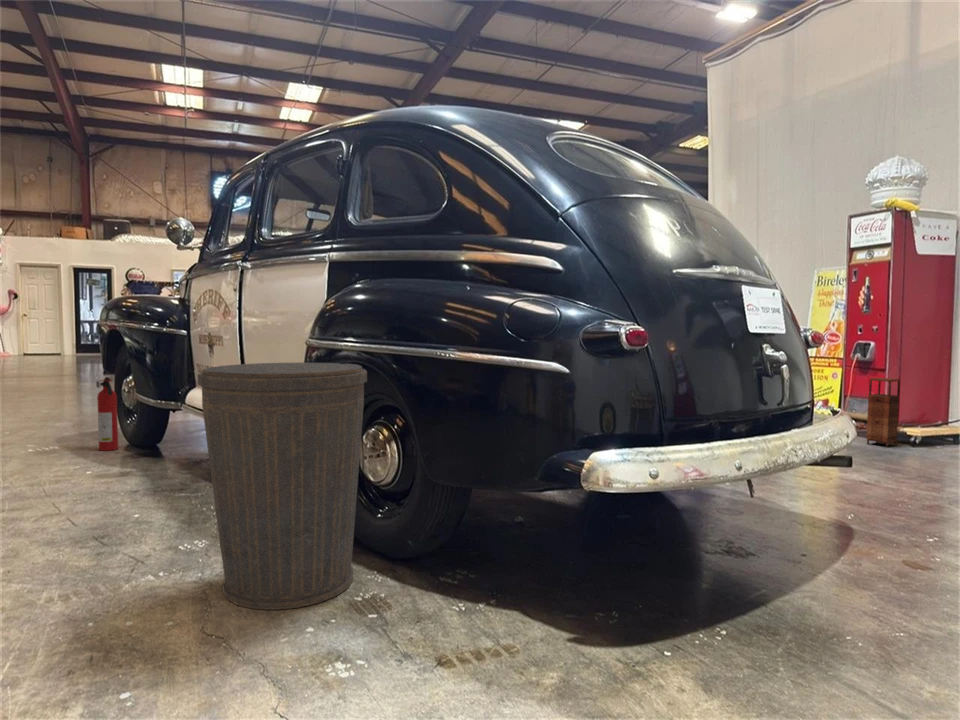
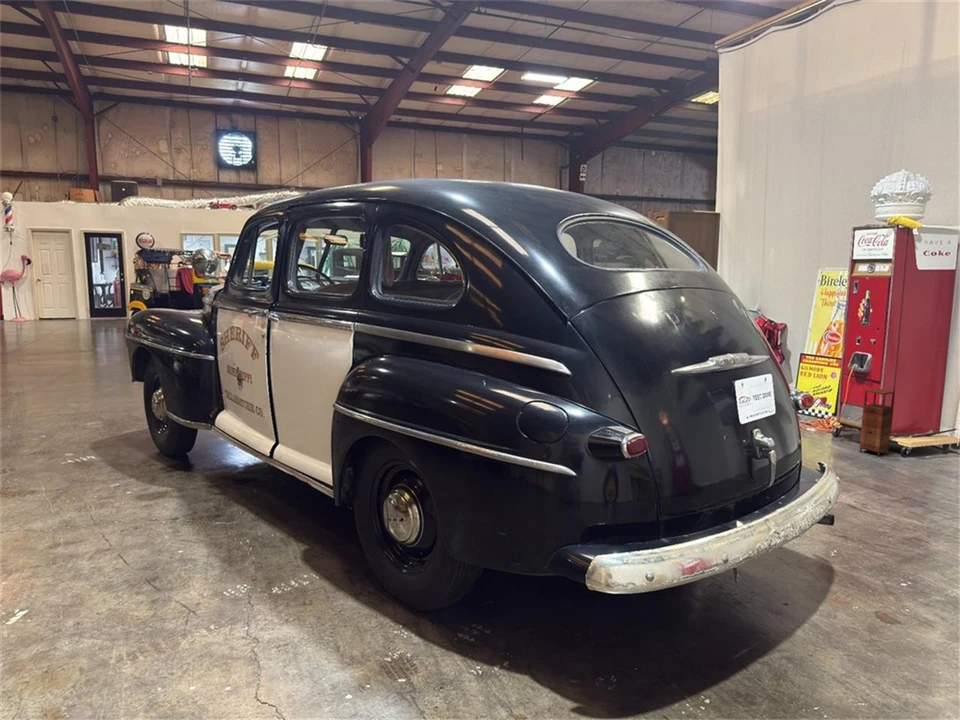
trash can: present [198,363,367,610] -> none [242,436,390,667]
fire extinguisher: present [96,377,118,451] -> none [129,394,152,463]

